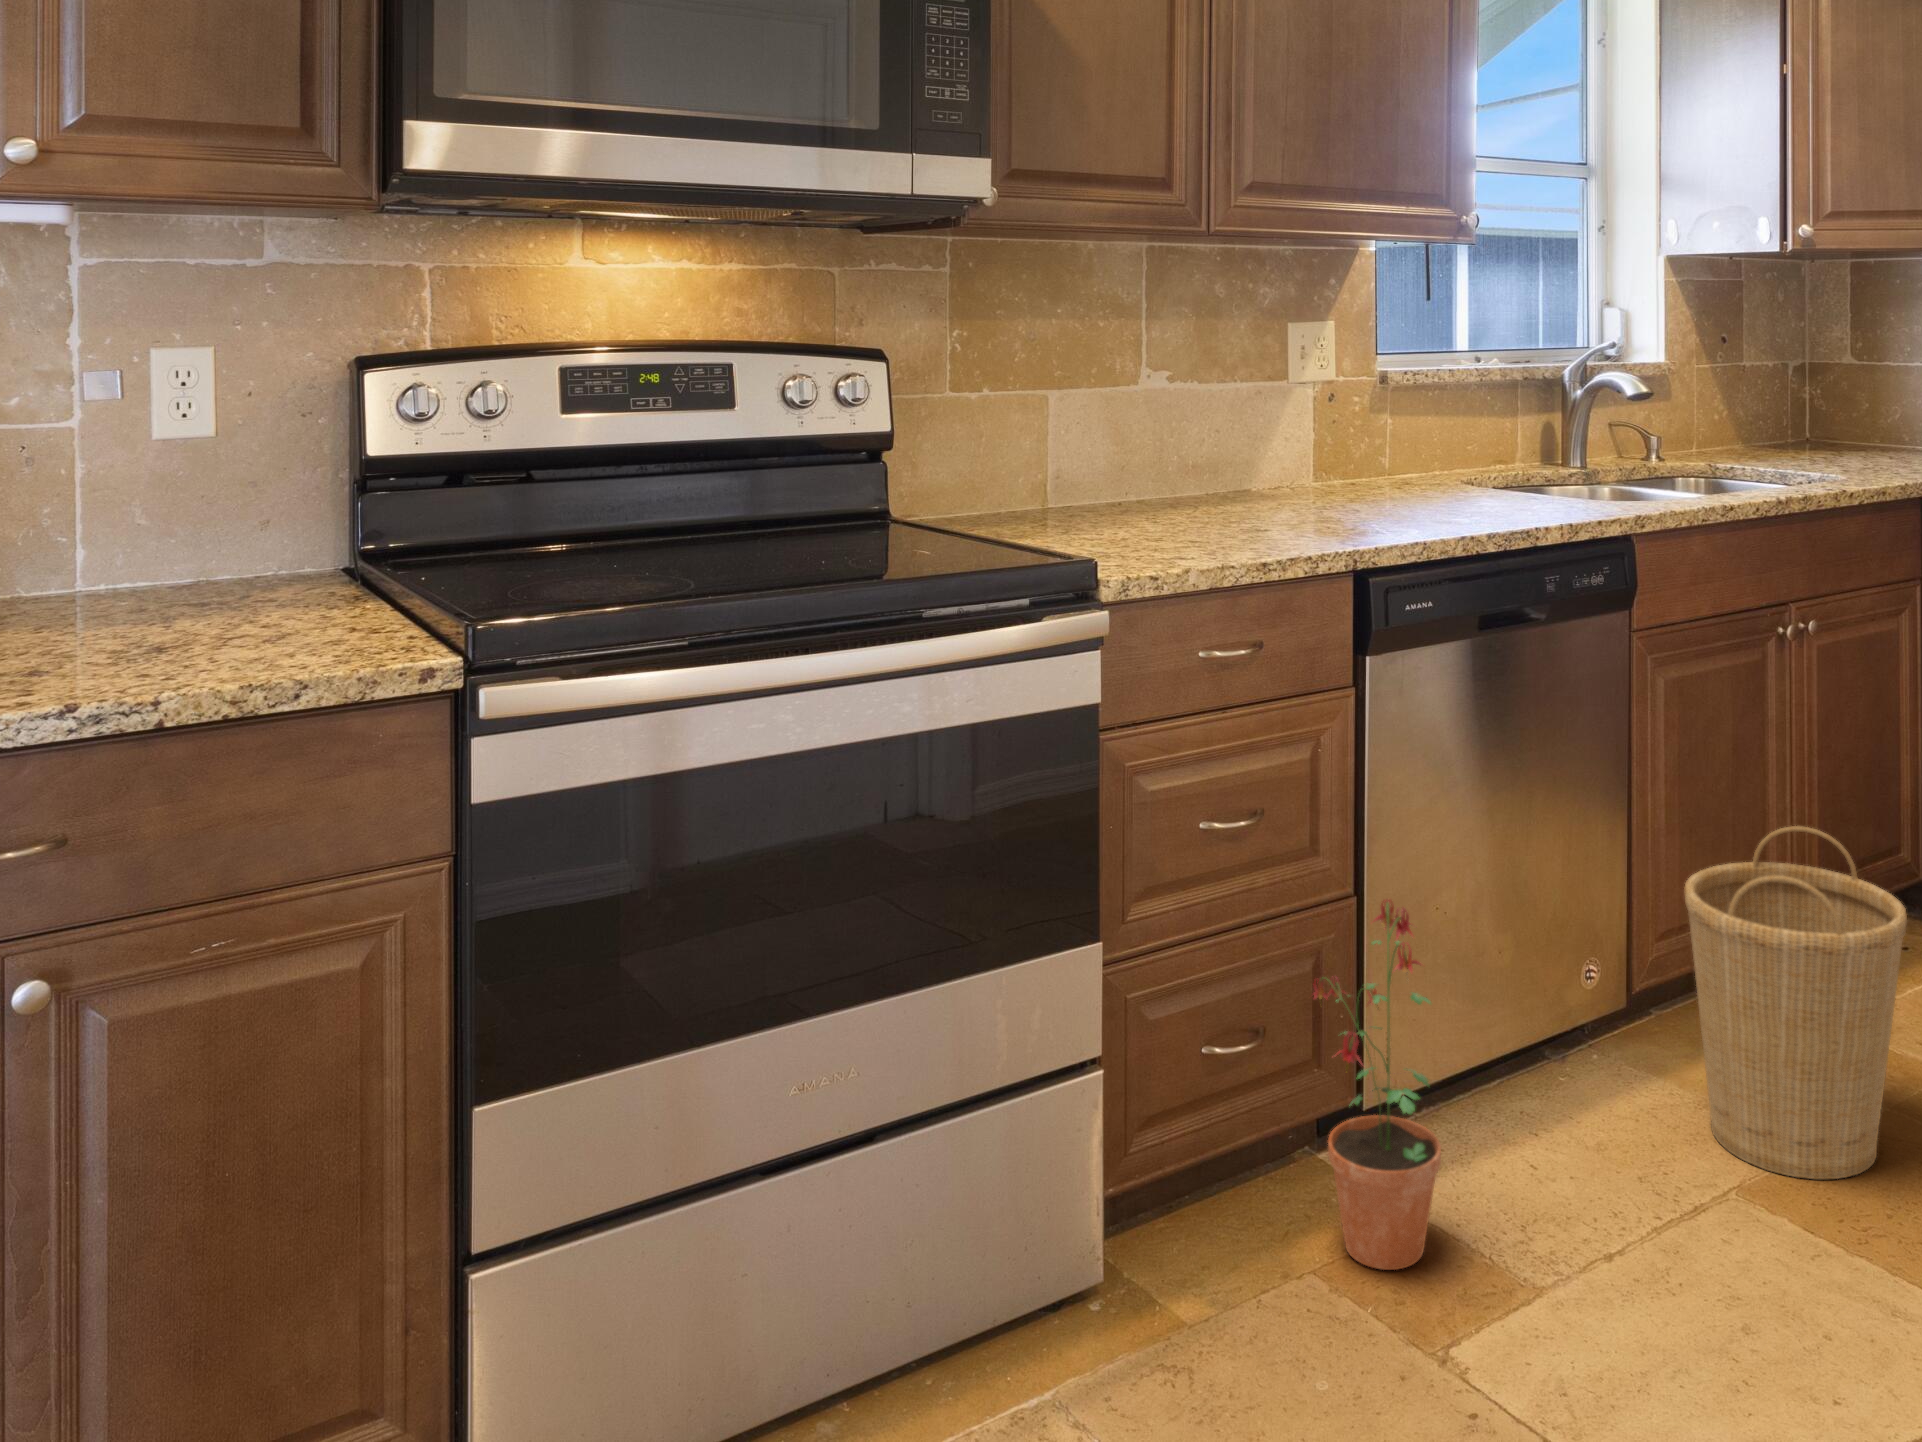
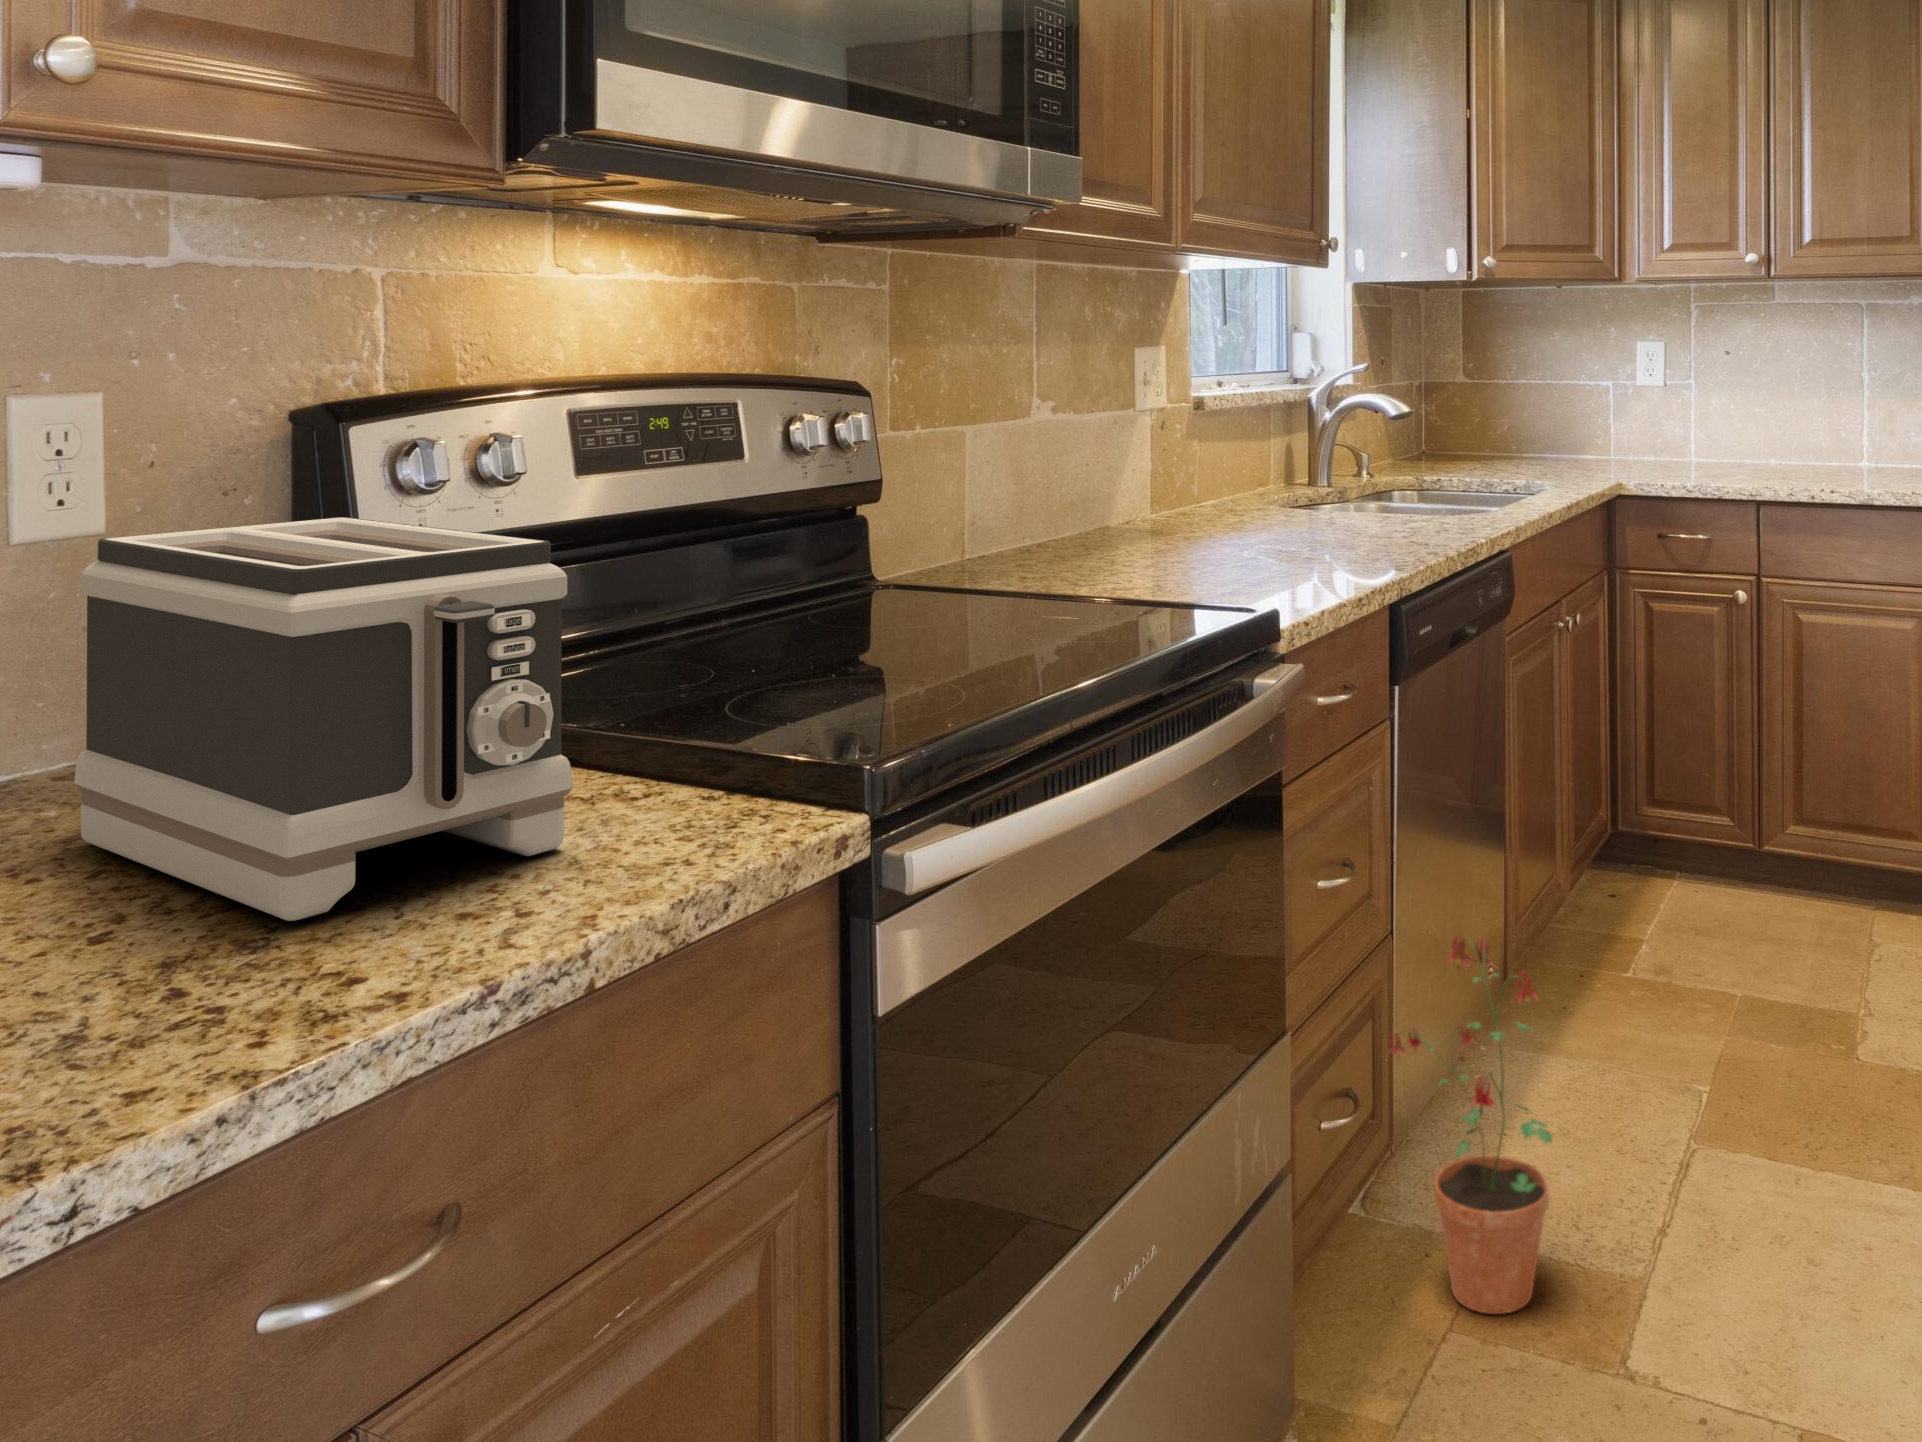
toaster: none [78,429,308,661] -> present [74,517,573,921]
basket: present [1685,826,1907,1179] -> none [1596,801,1788,1118]

